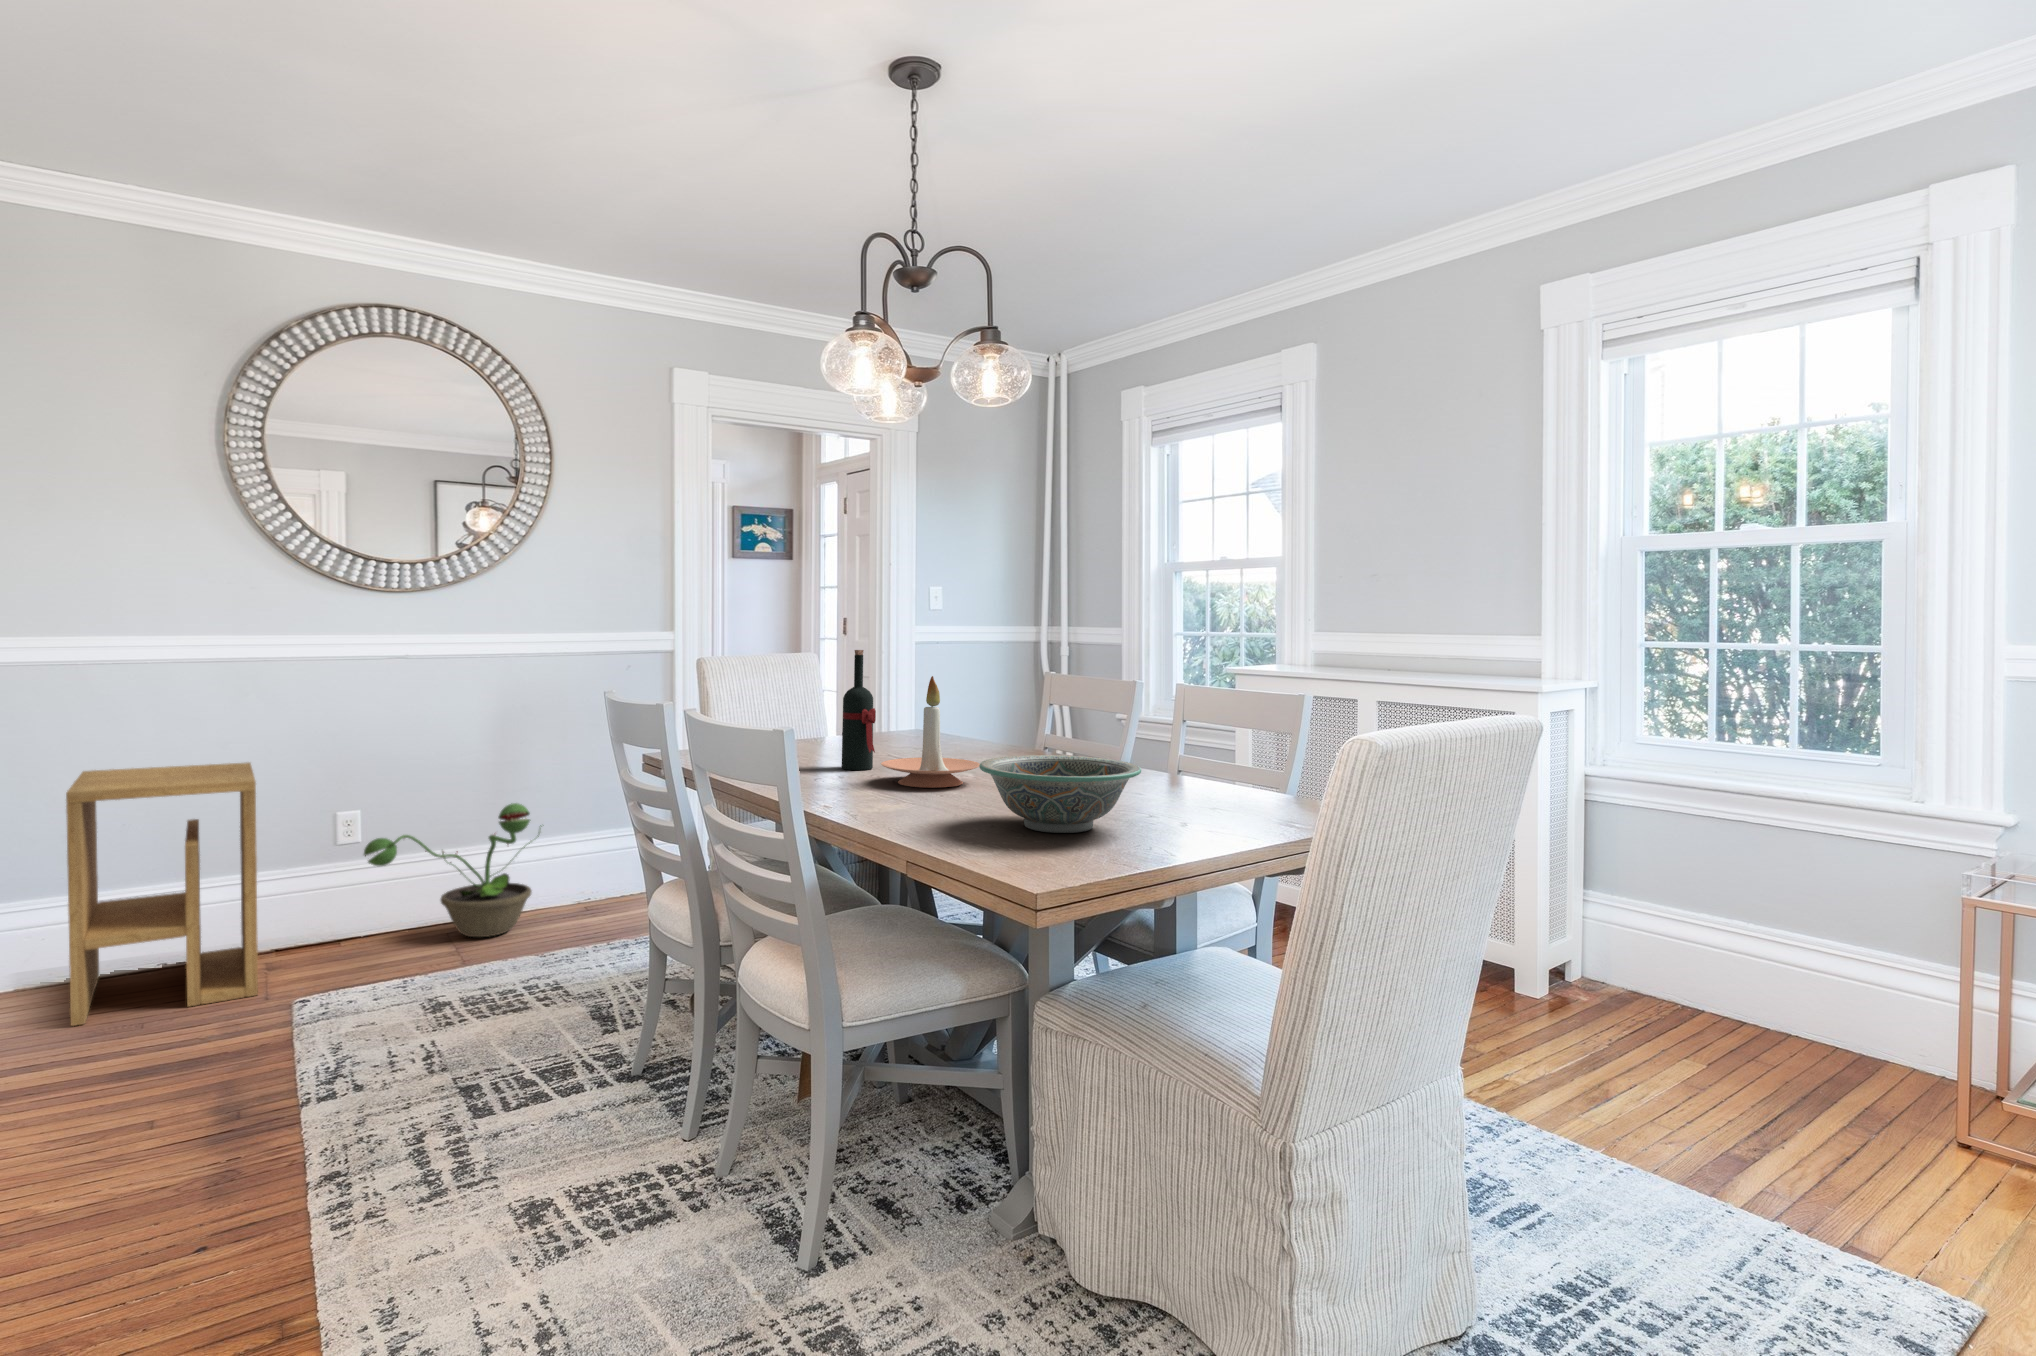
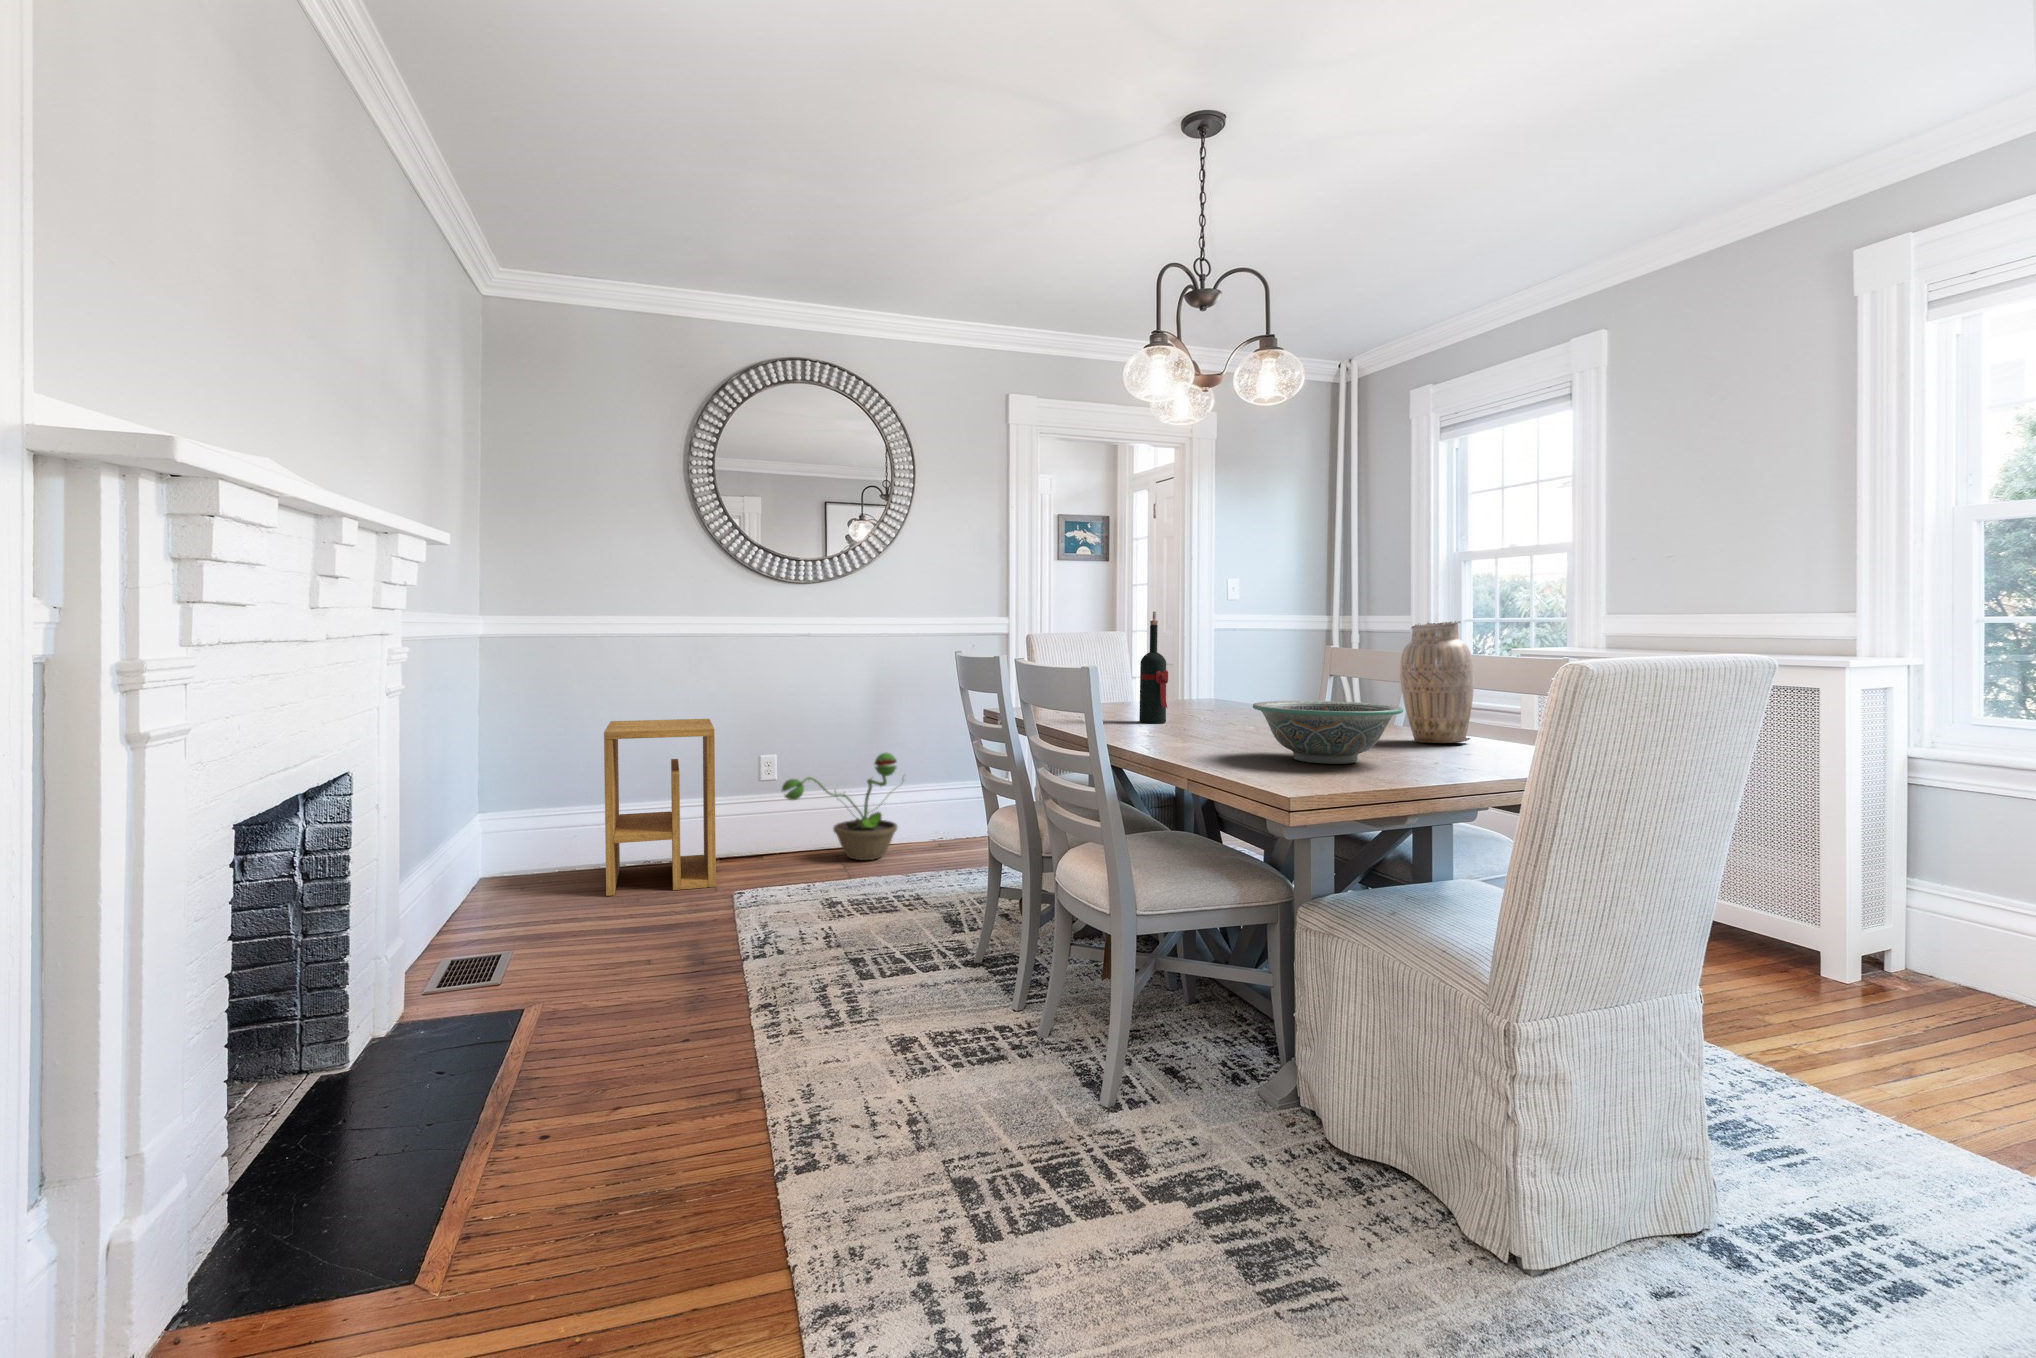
vase: none [1129,662,1202,794] -> present [1400,621,1474,743]
candle holder: present [881,676,980,788] -> none [1172,639,1260,735]

